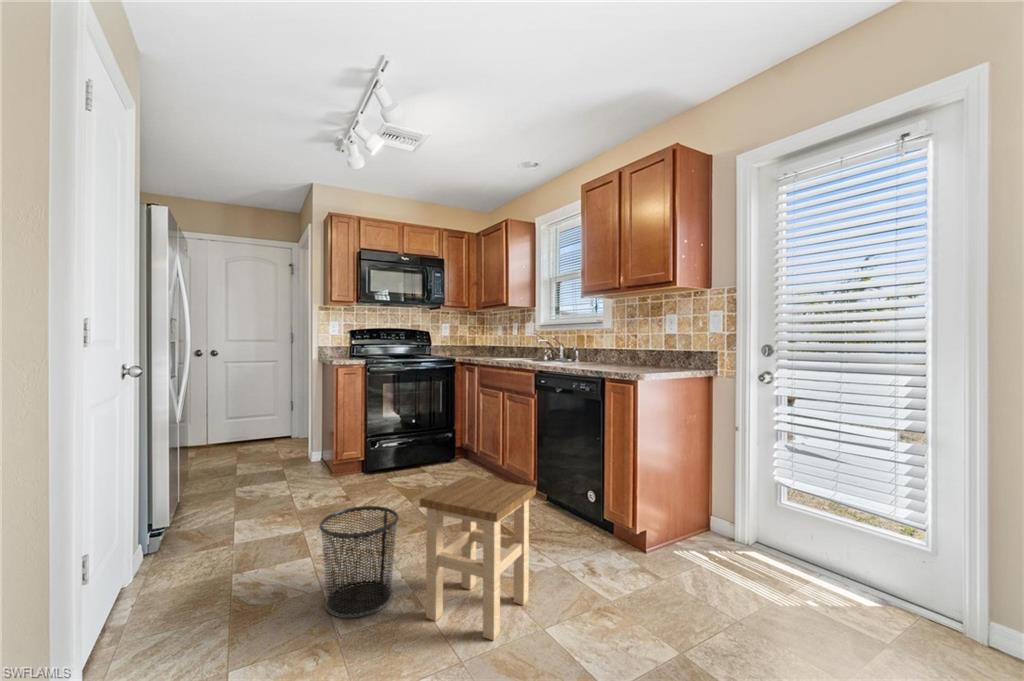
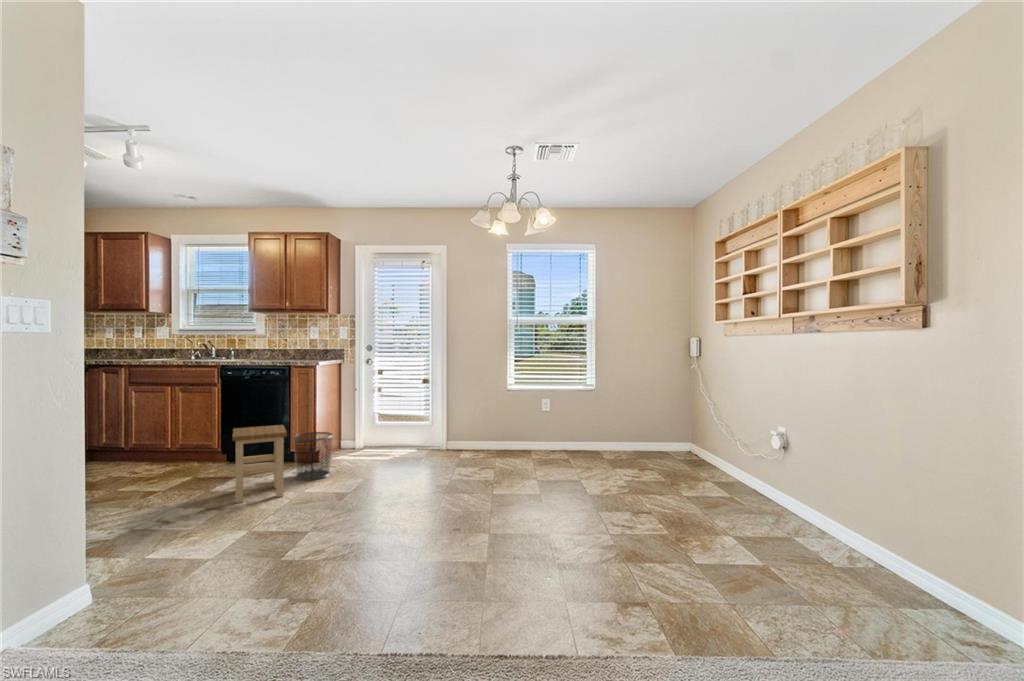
waste bin: present [319,506,399,618] -> present [293,432,333,480]

